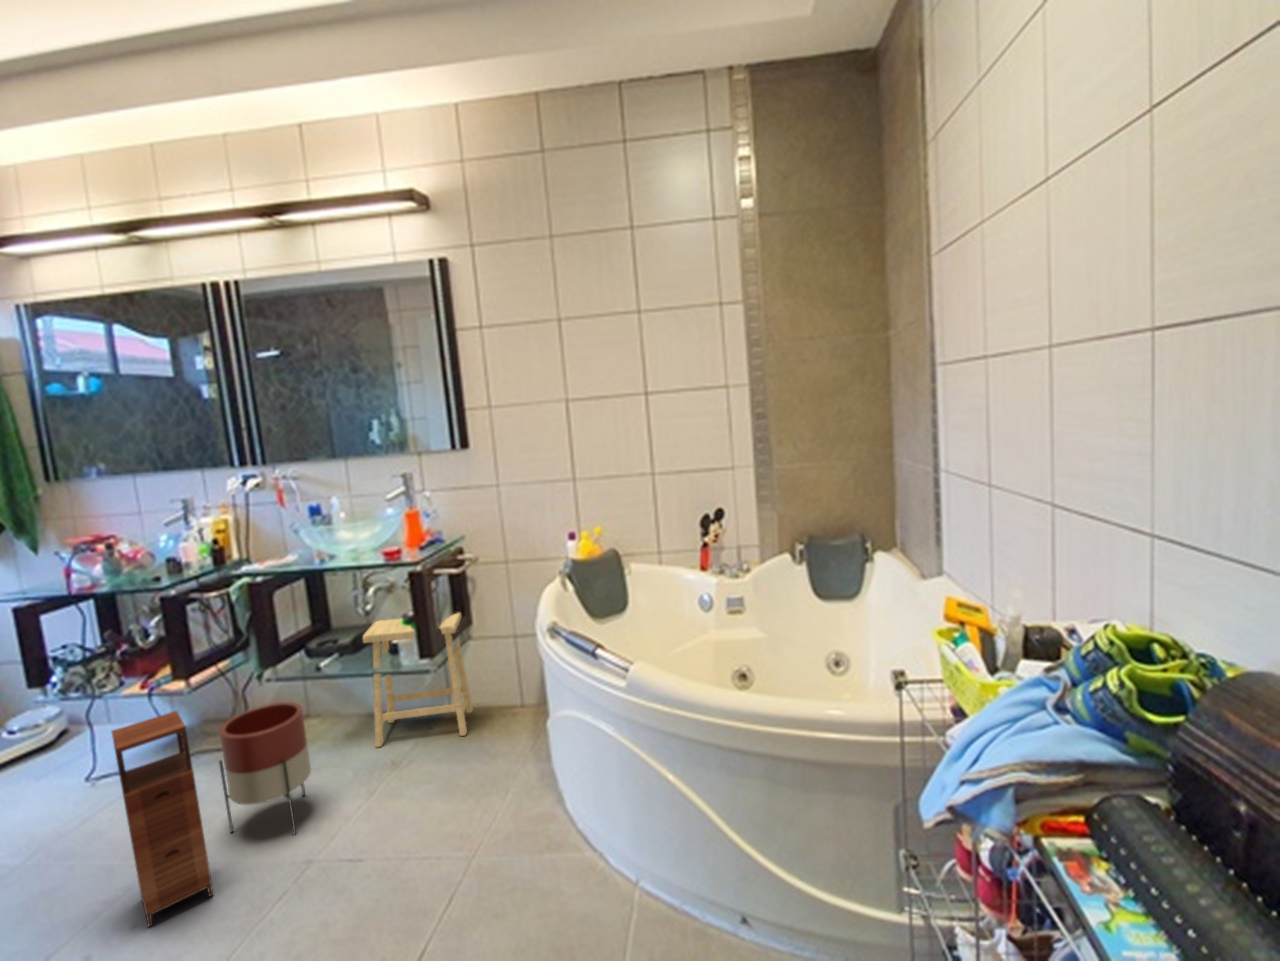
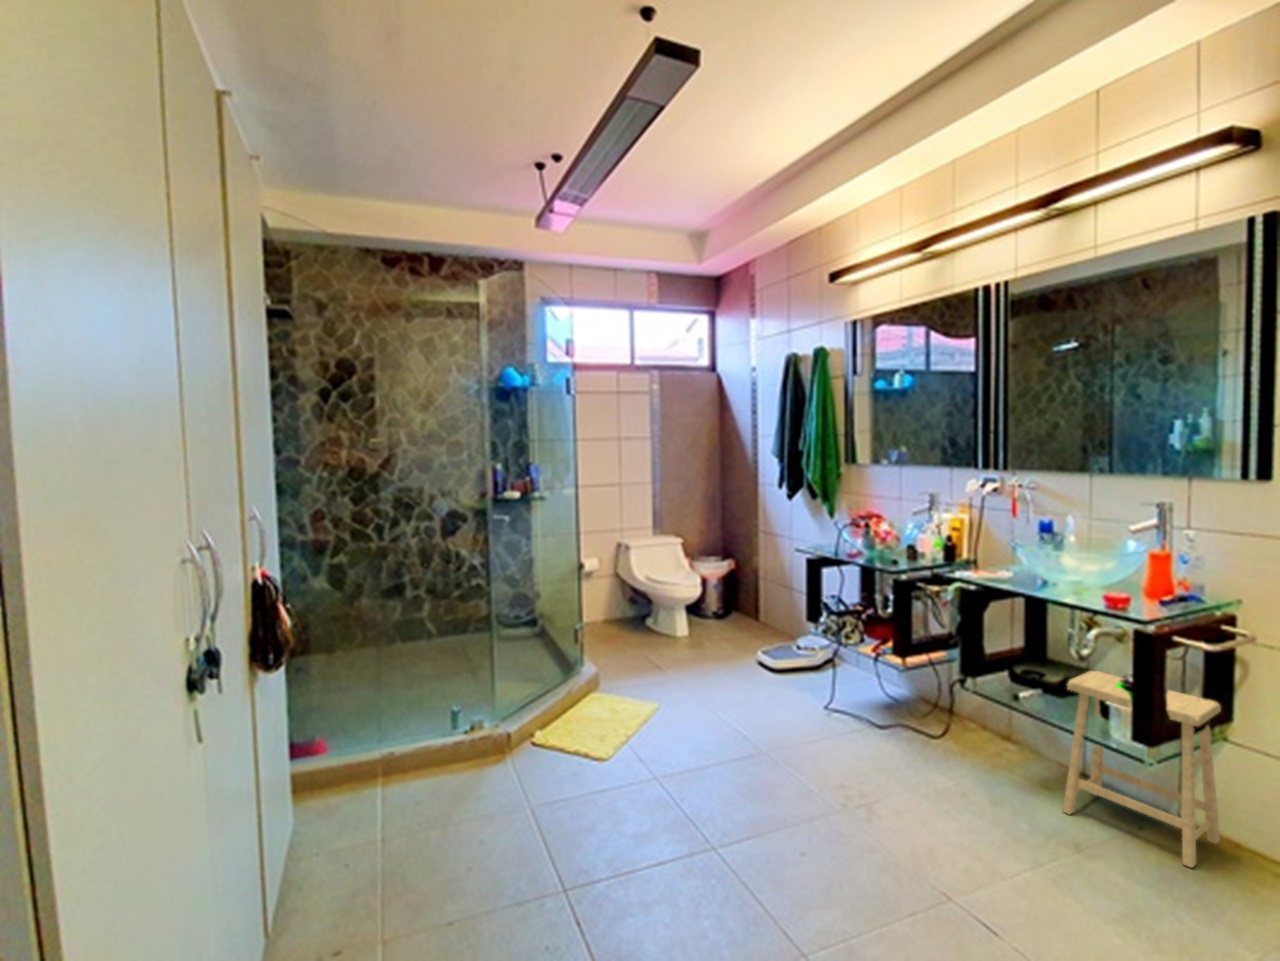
planter: present [219,702,311,834] -> none [898,705,977,846]
storage cabinet: present [112,711,213,926] -> none [817,674,868,850]

